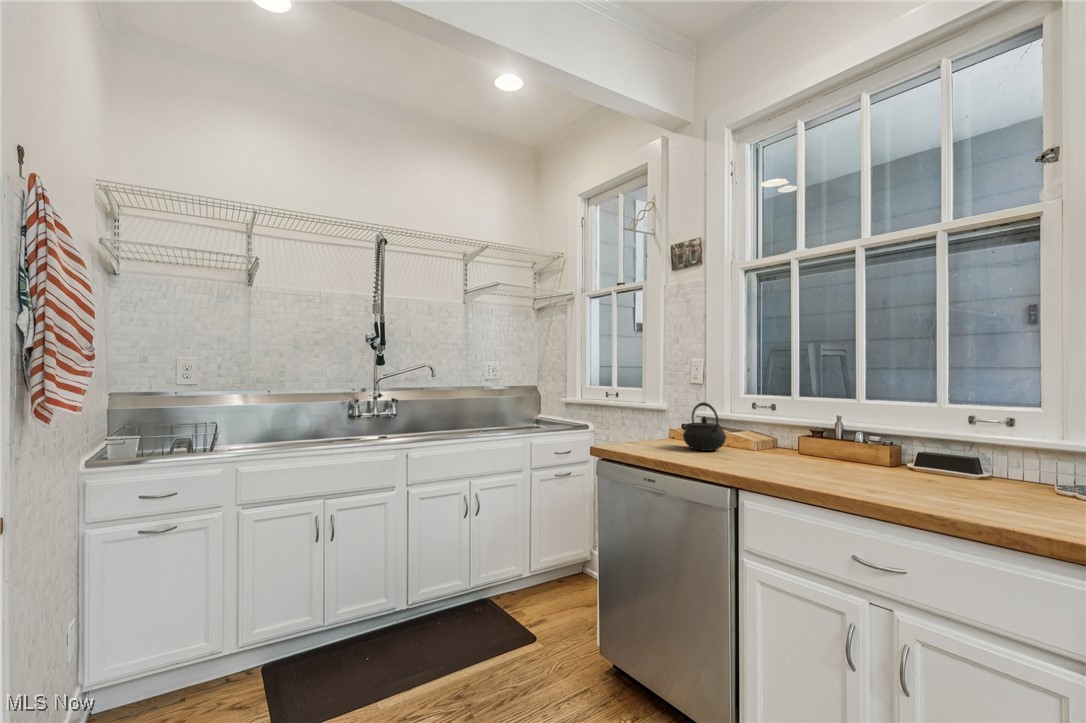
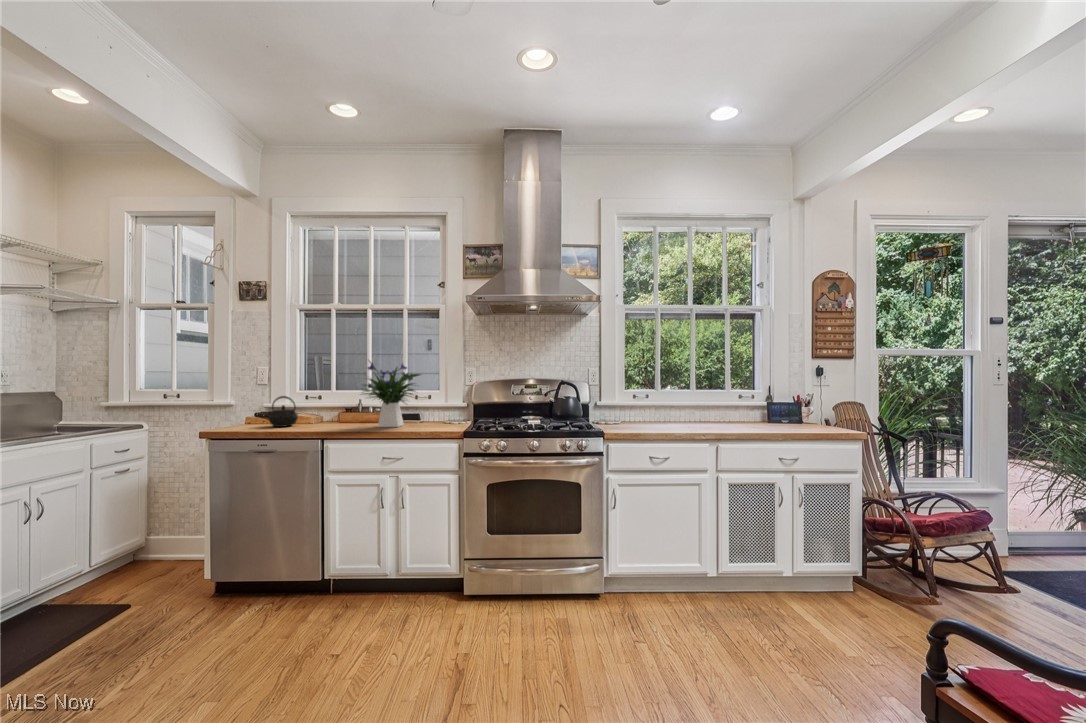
flower arrangement: none [803,339,979,489] -> present [363,361,421,427]

